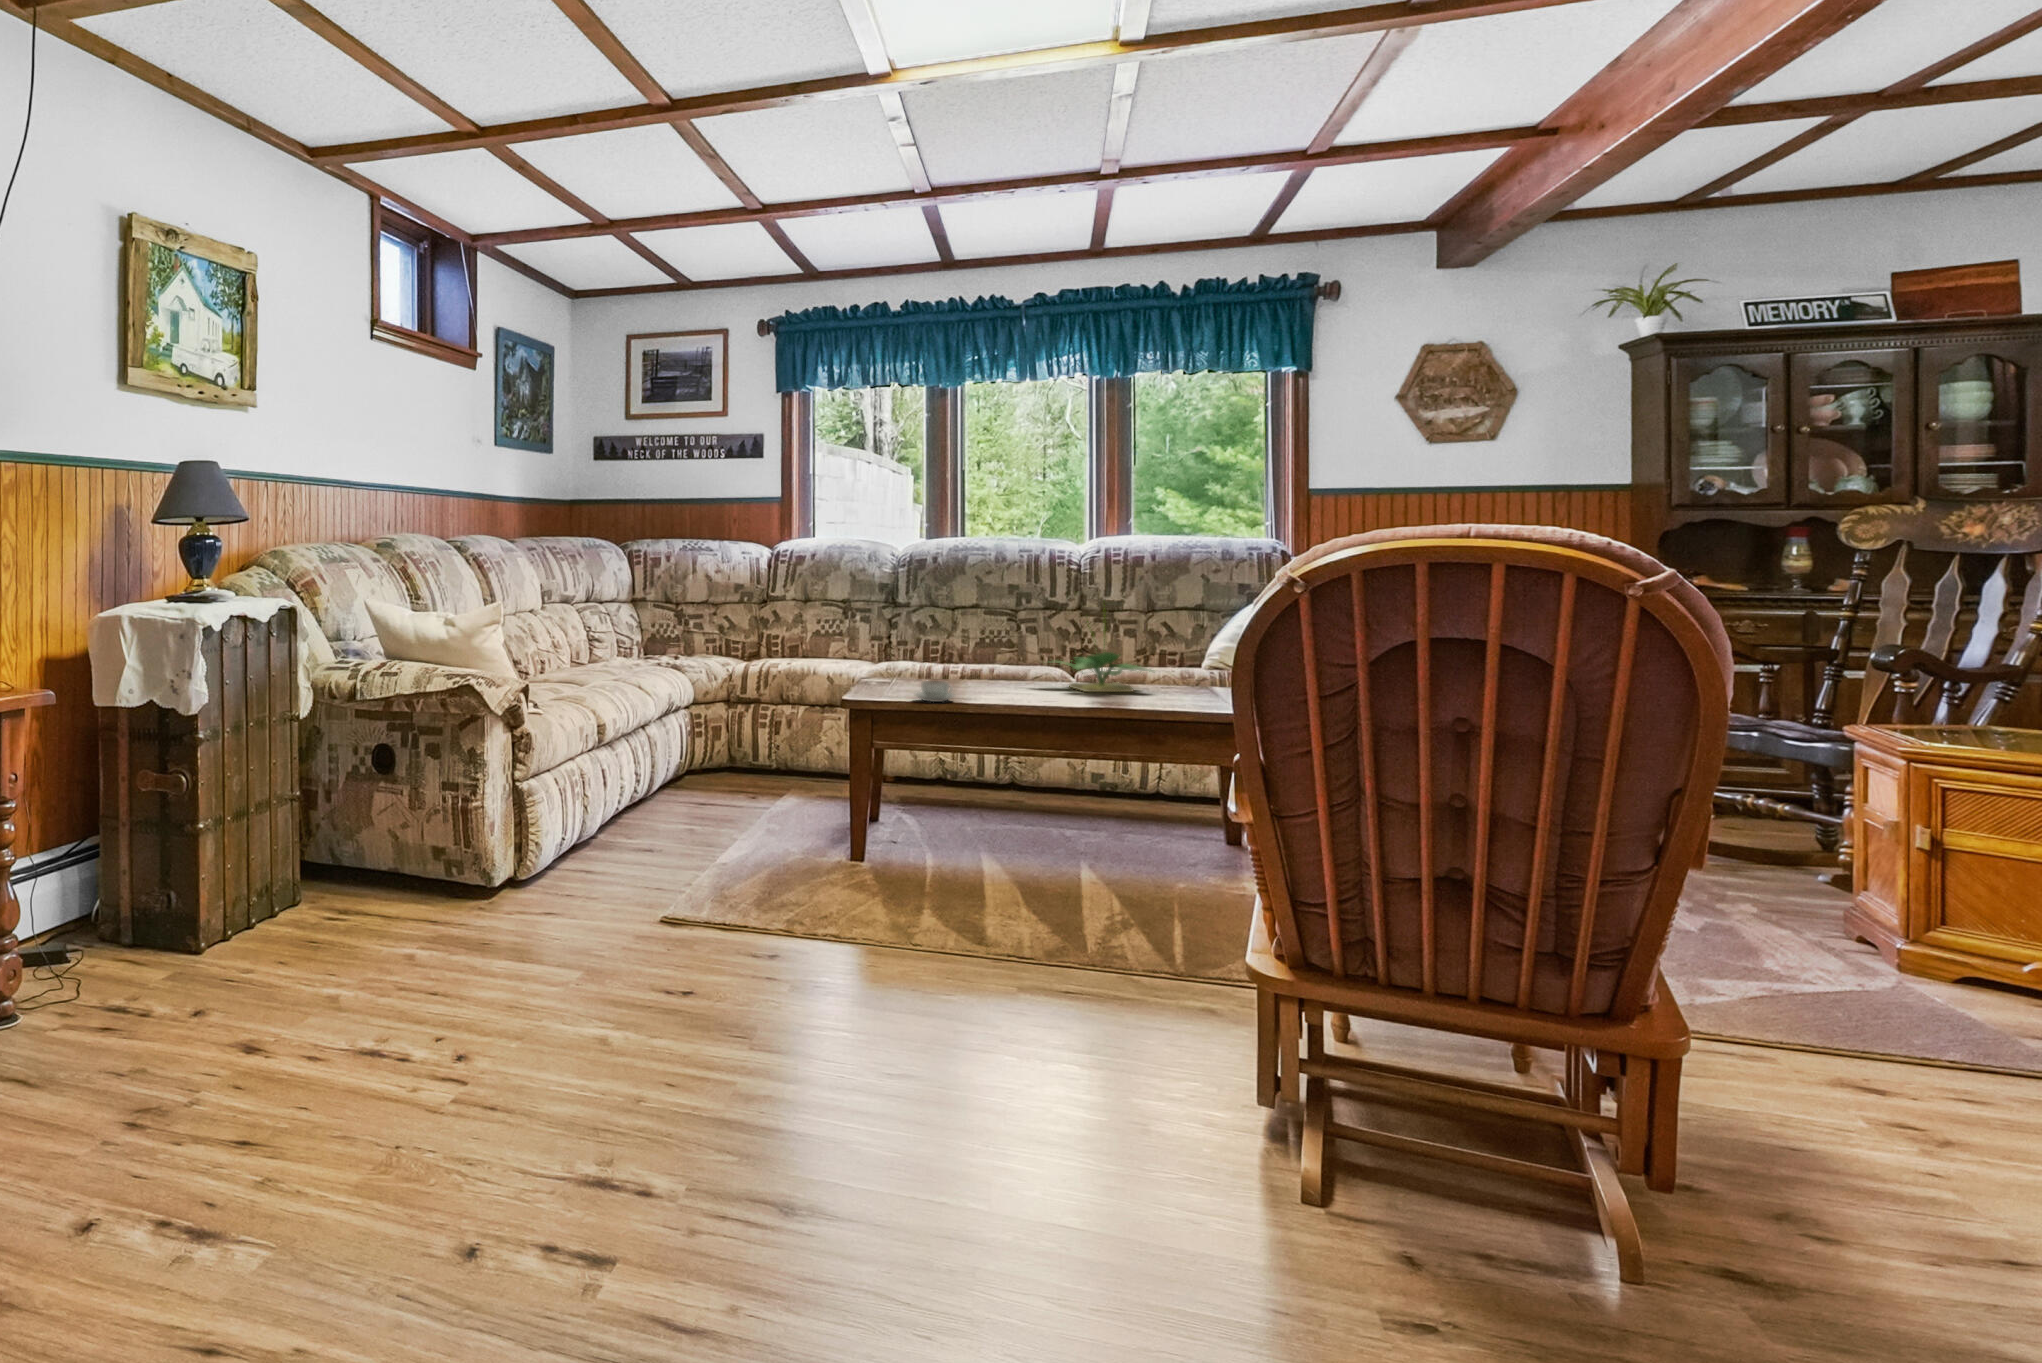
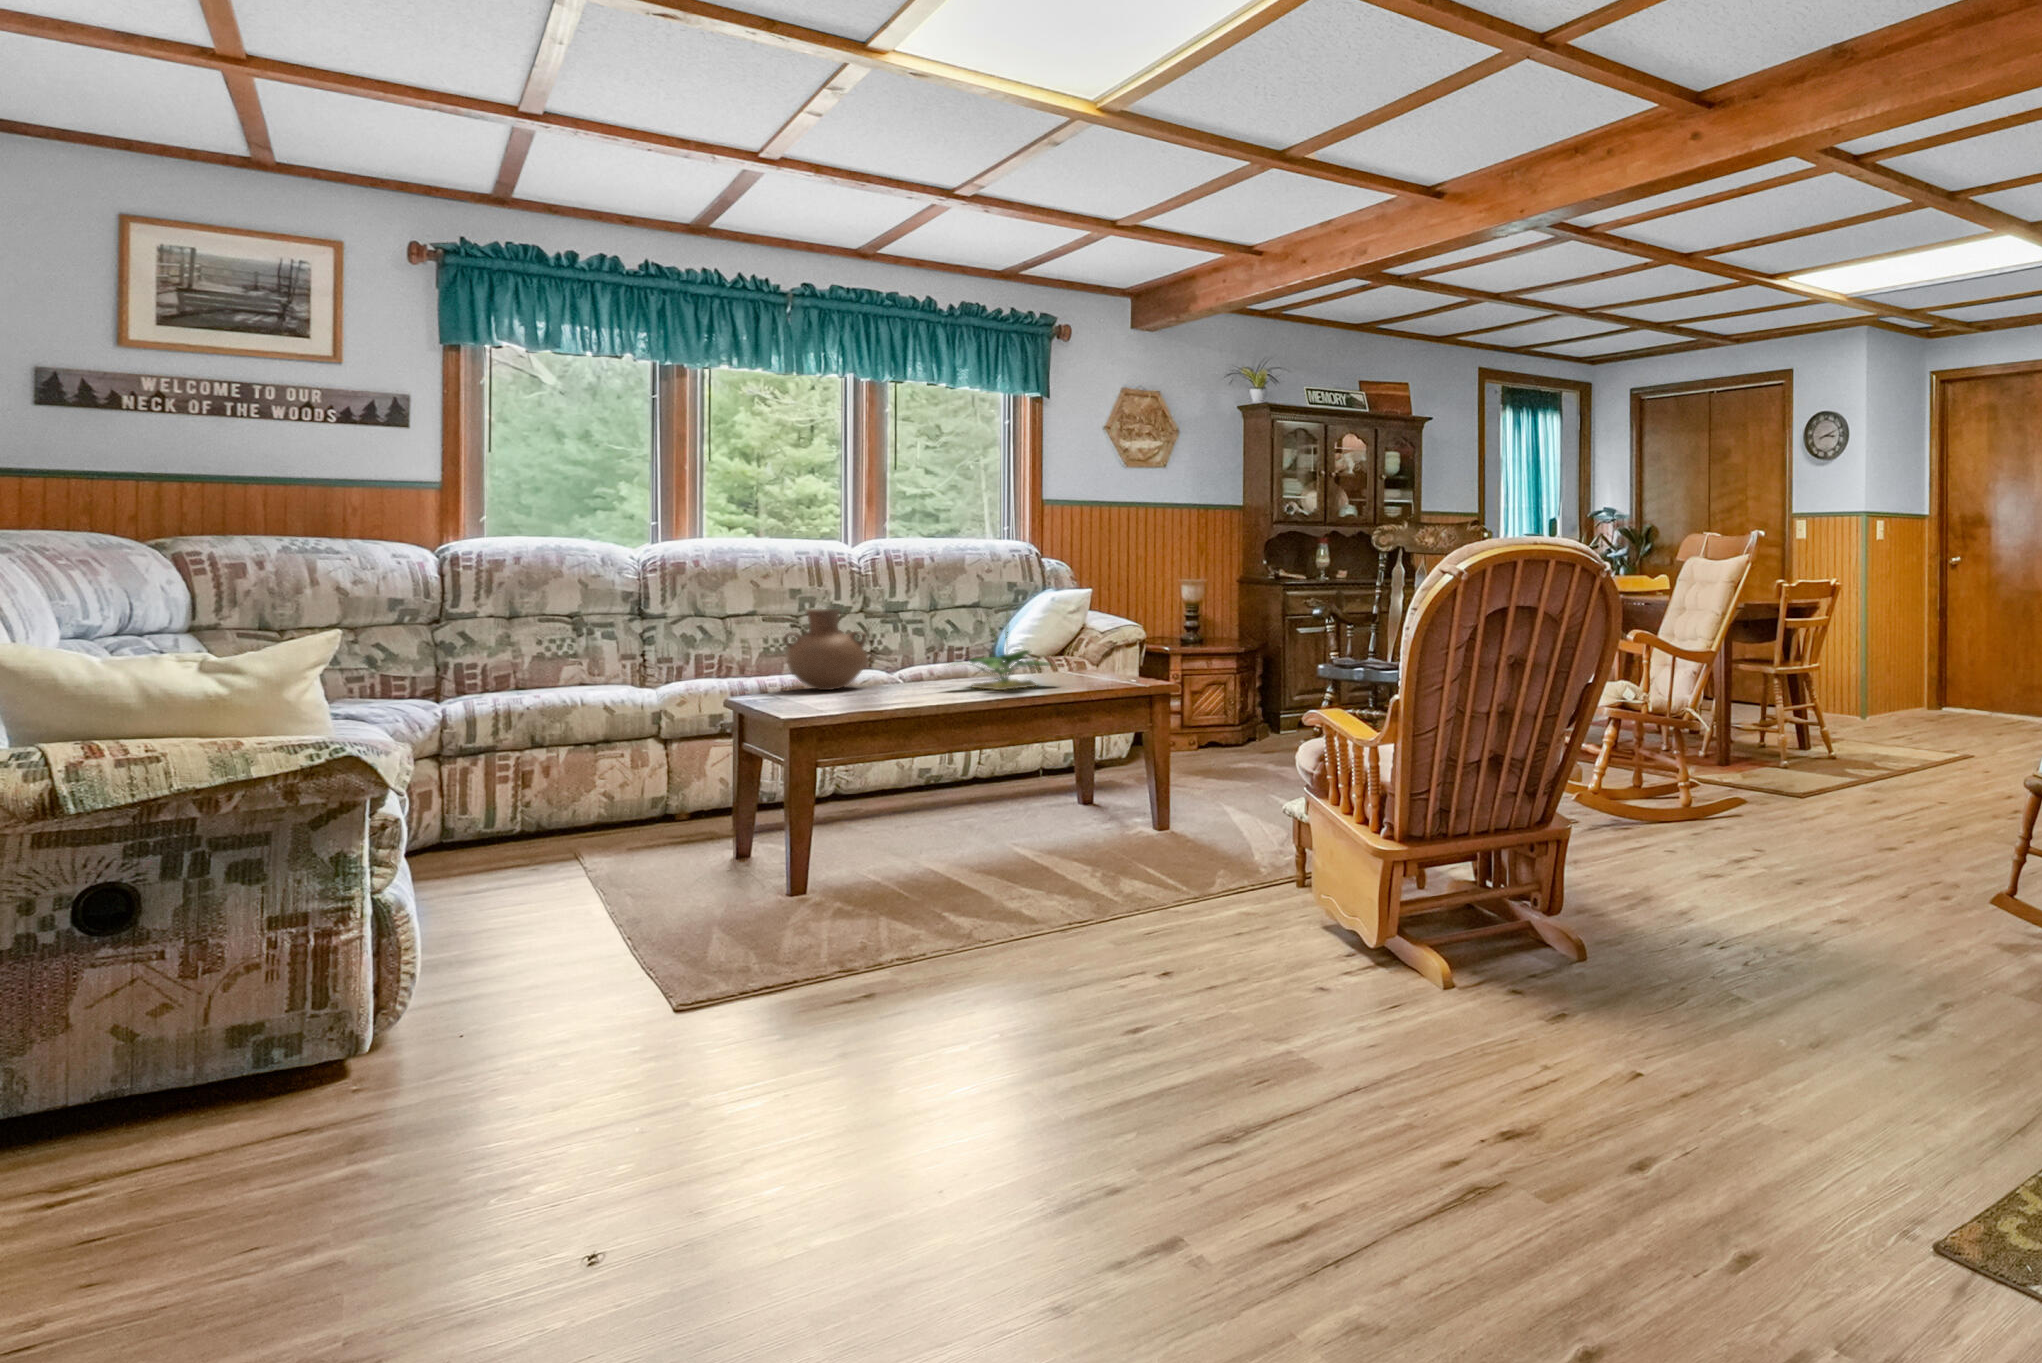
vase: none [922,602,992,678] -> present [784,609,866,690]
coffee cup: present [915,681,955,702] -> none [864,691,913,713]

